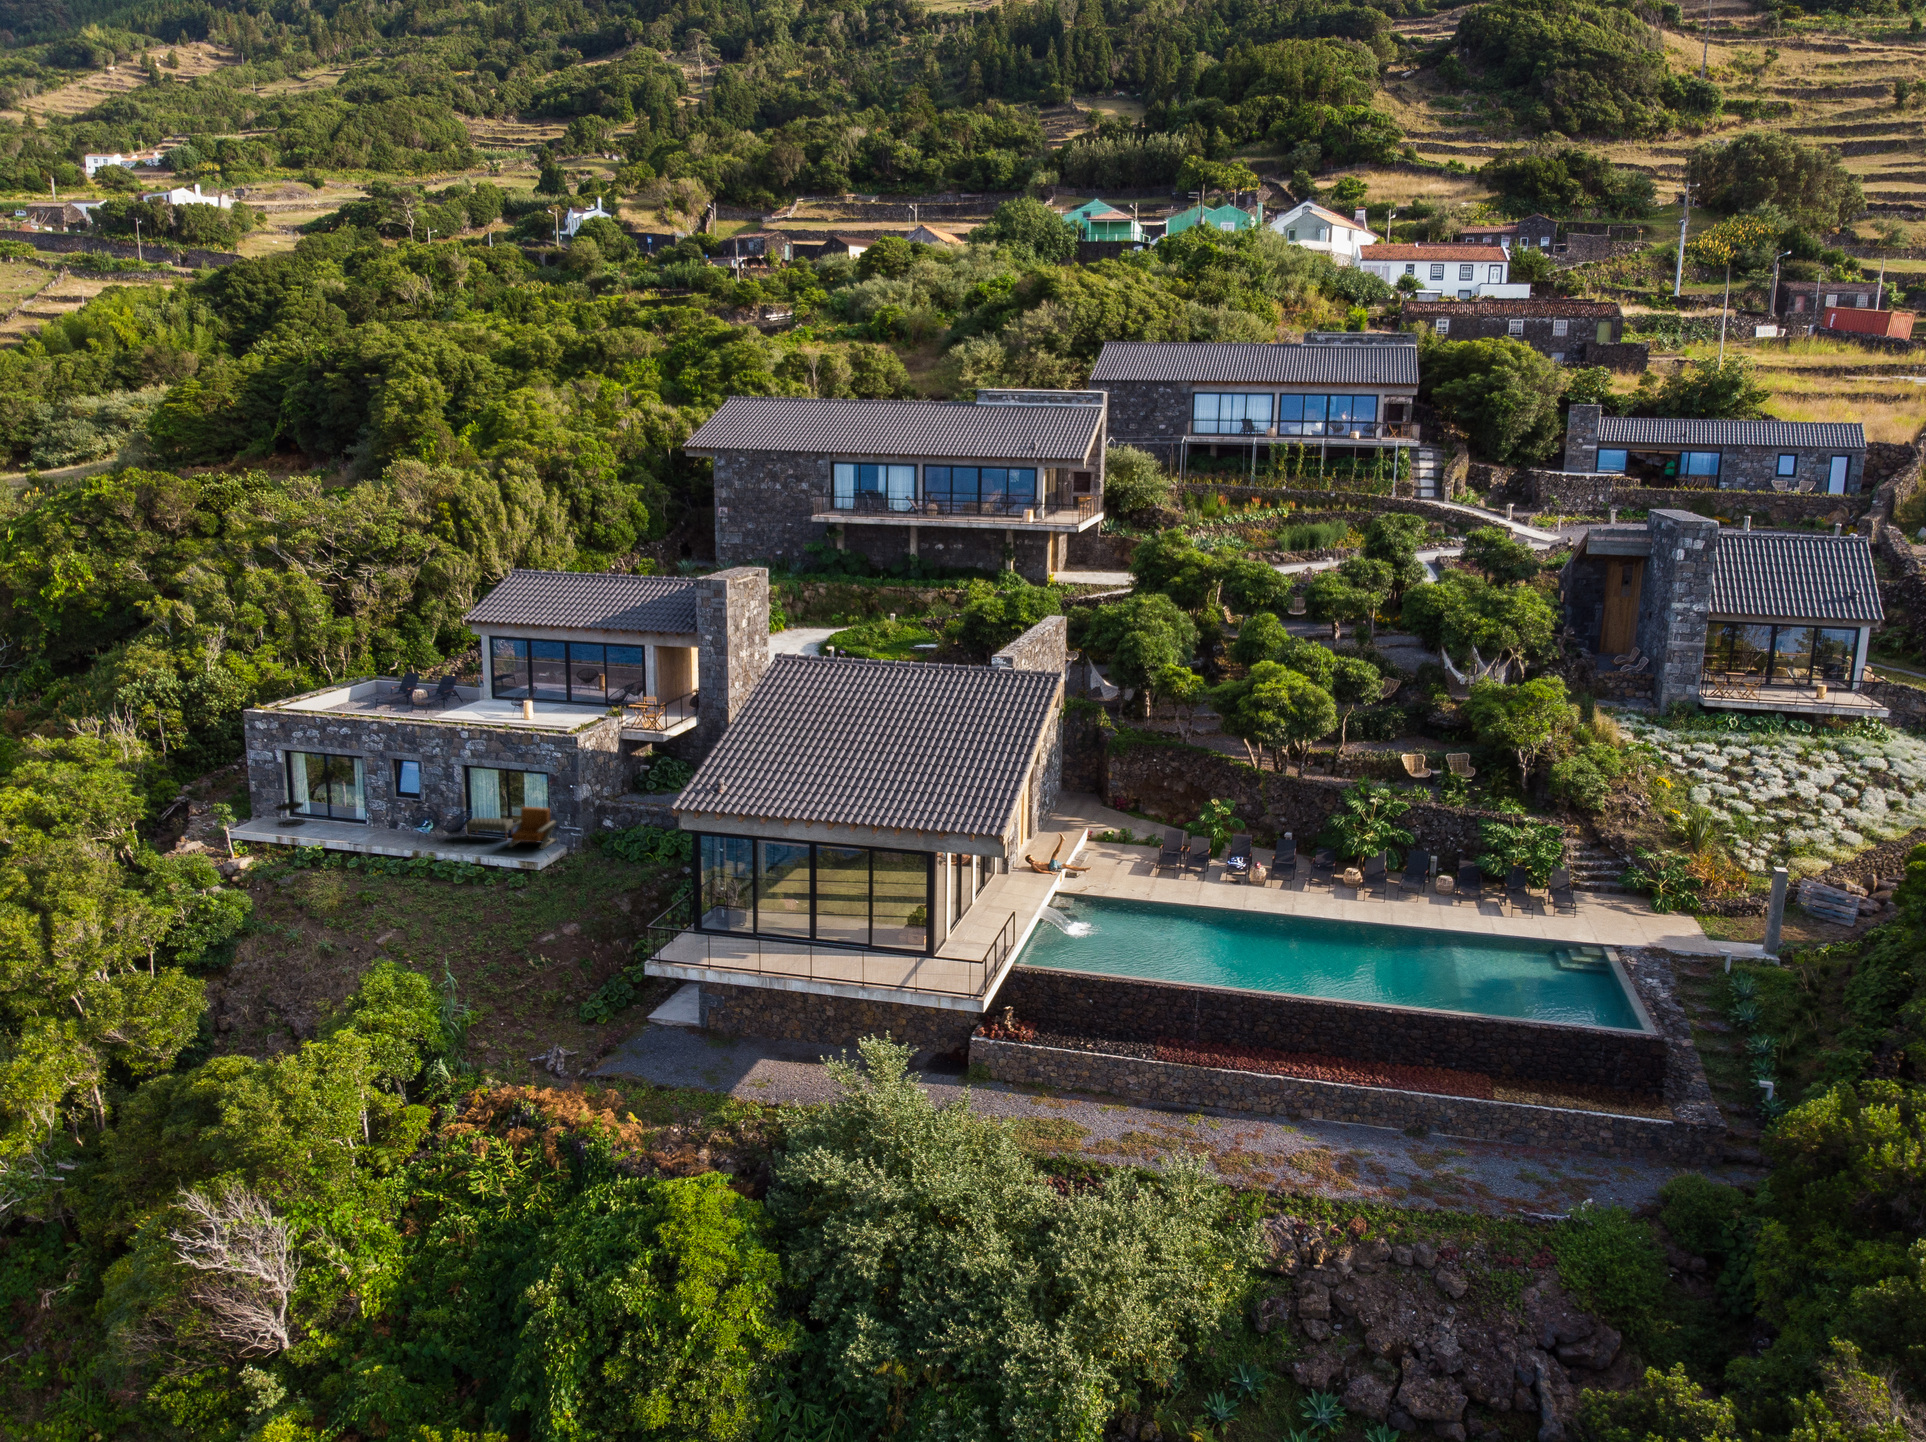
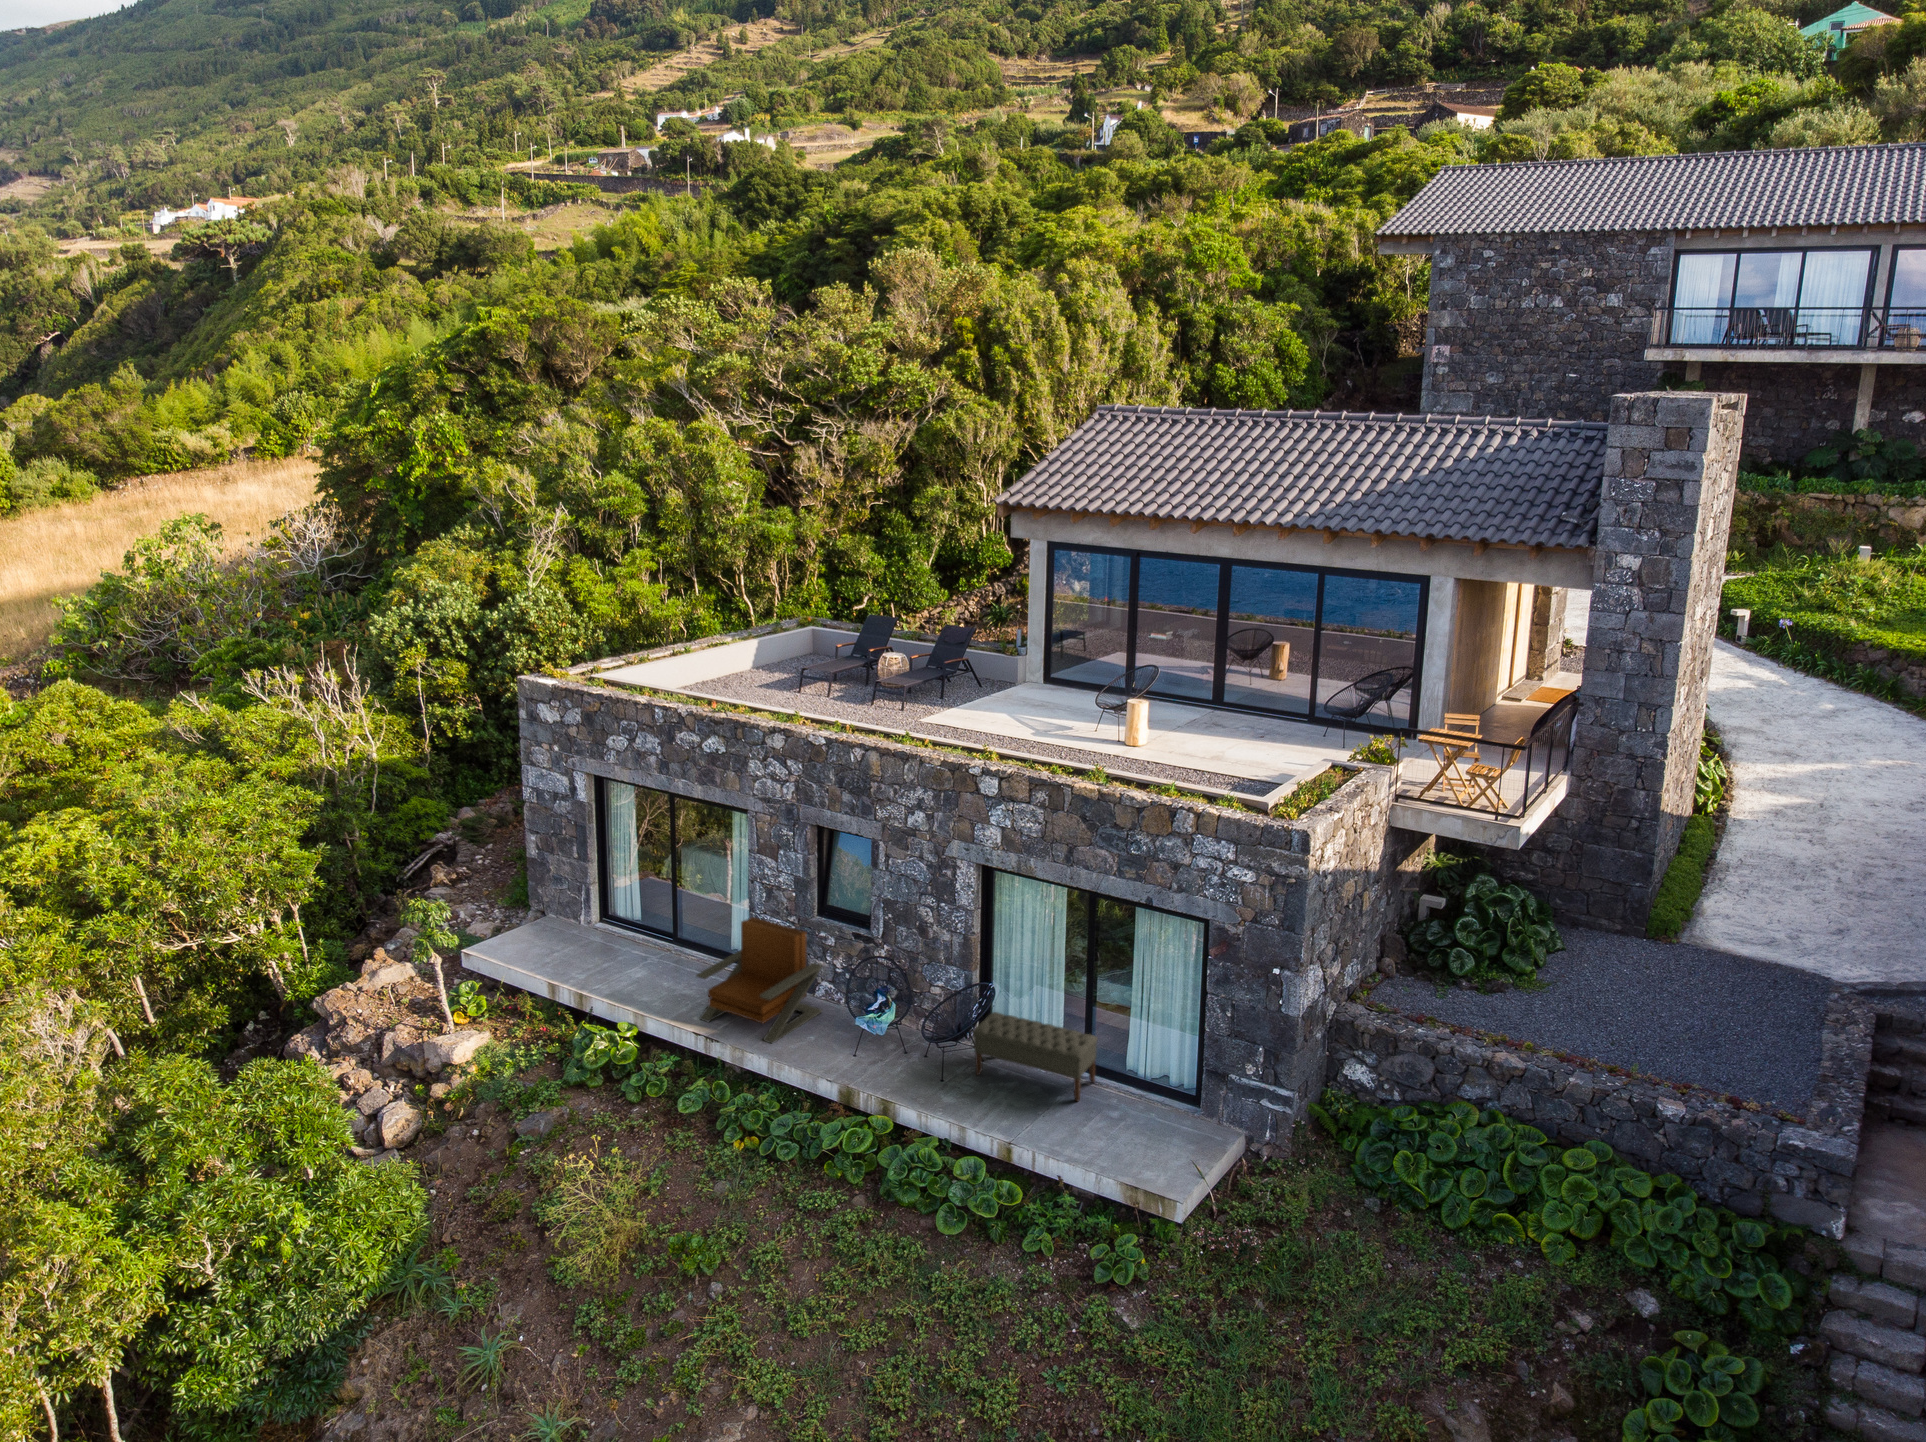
side table: present [276,802,305,828] -> none [559,892,624,957]
lounge chair: present [506,807,556,849] -> present [696,917,823,1043]

